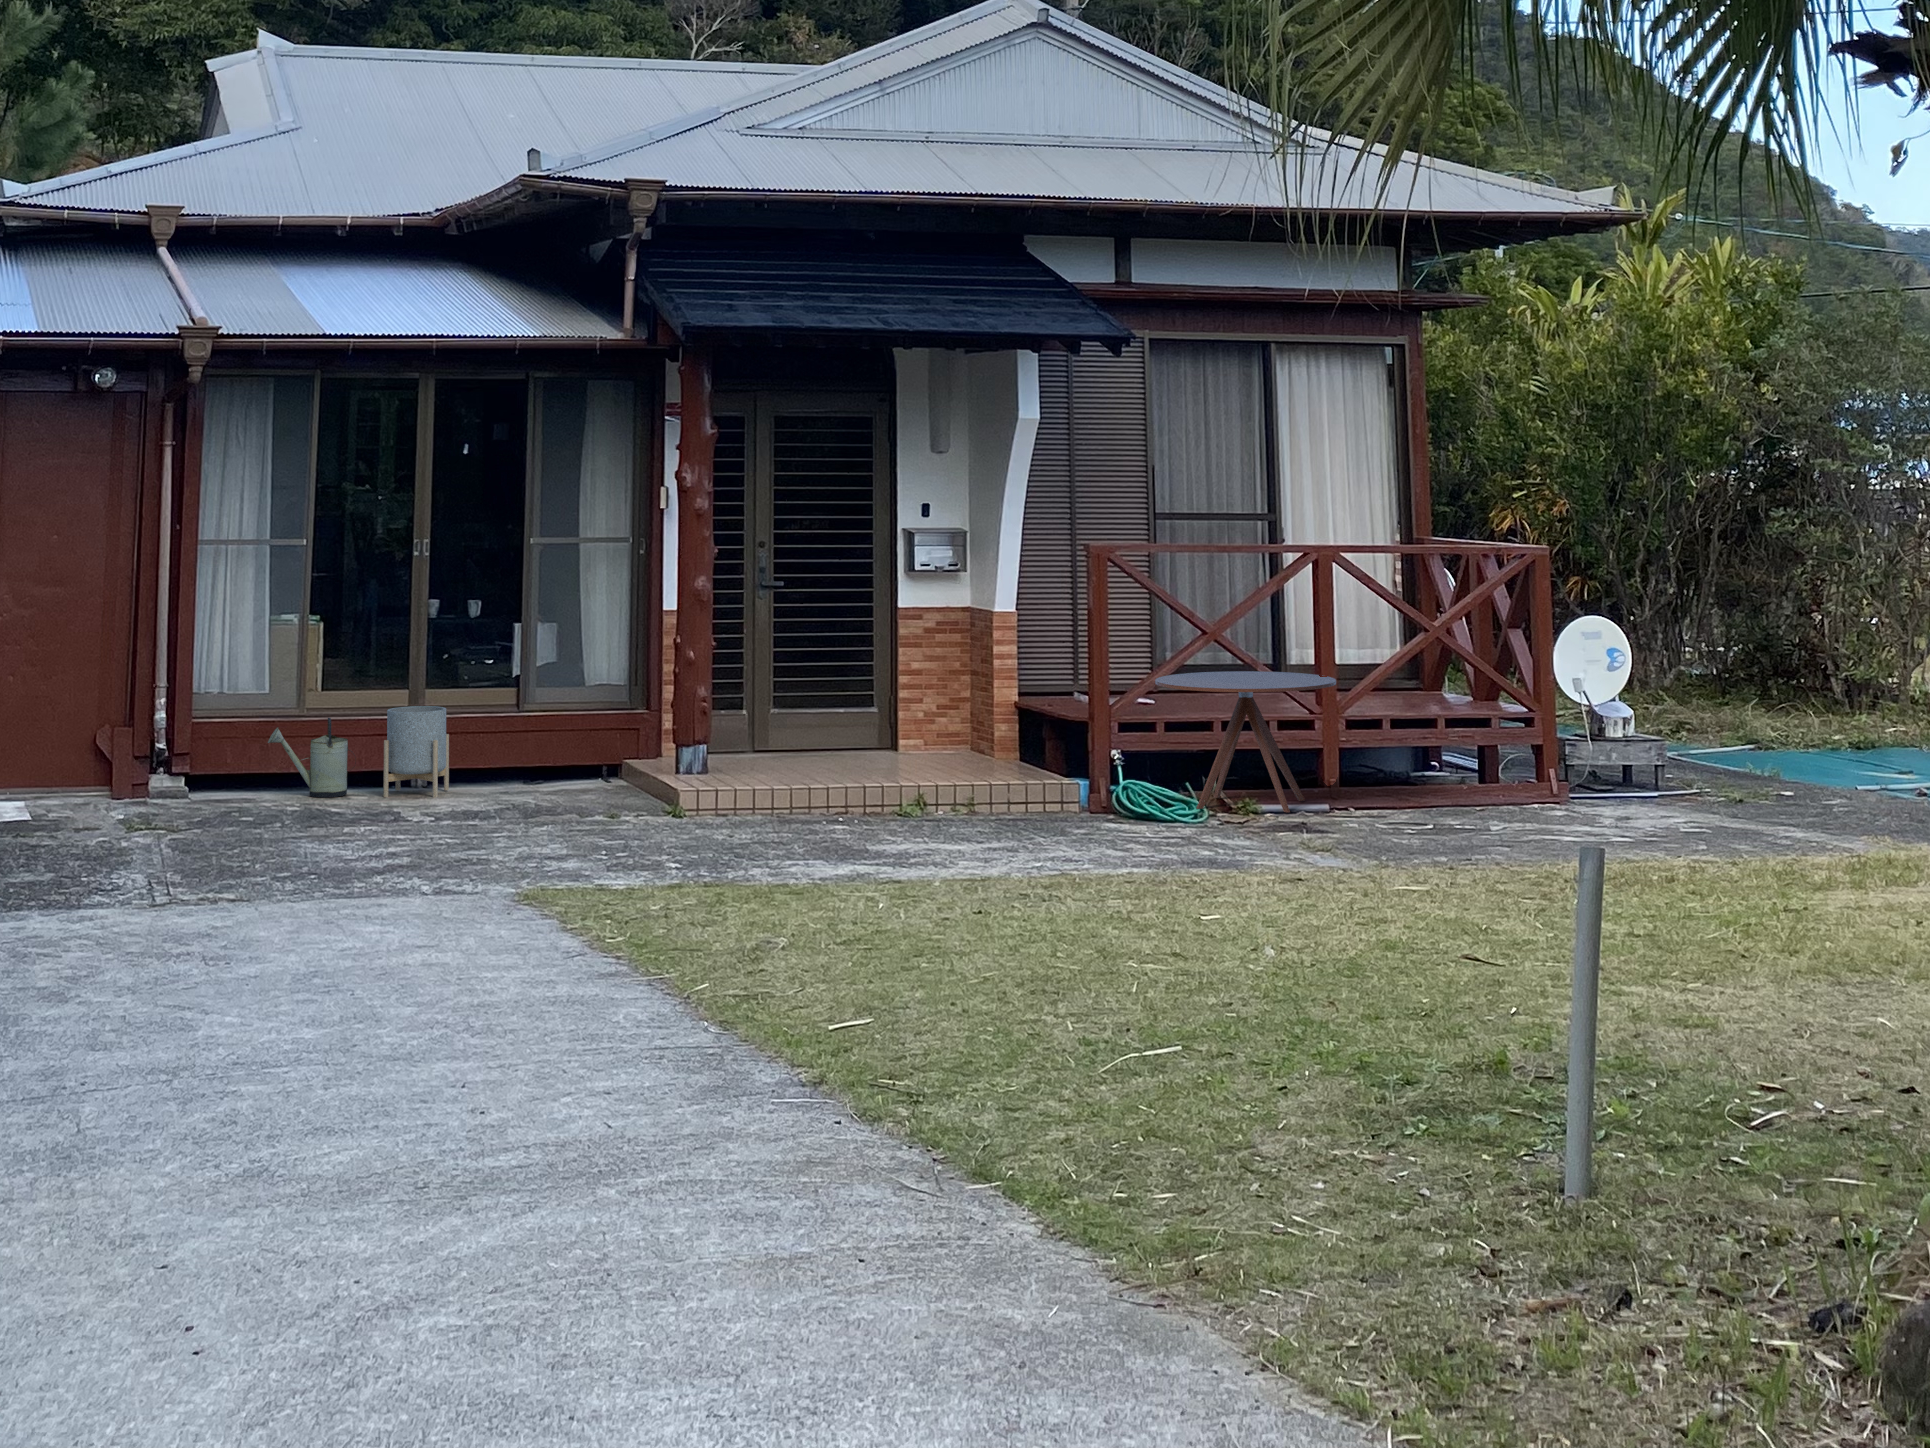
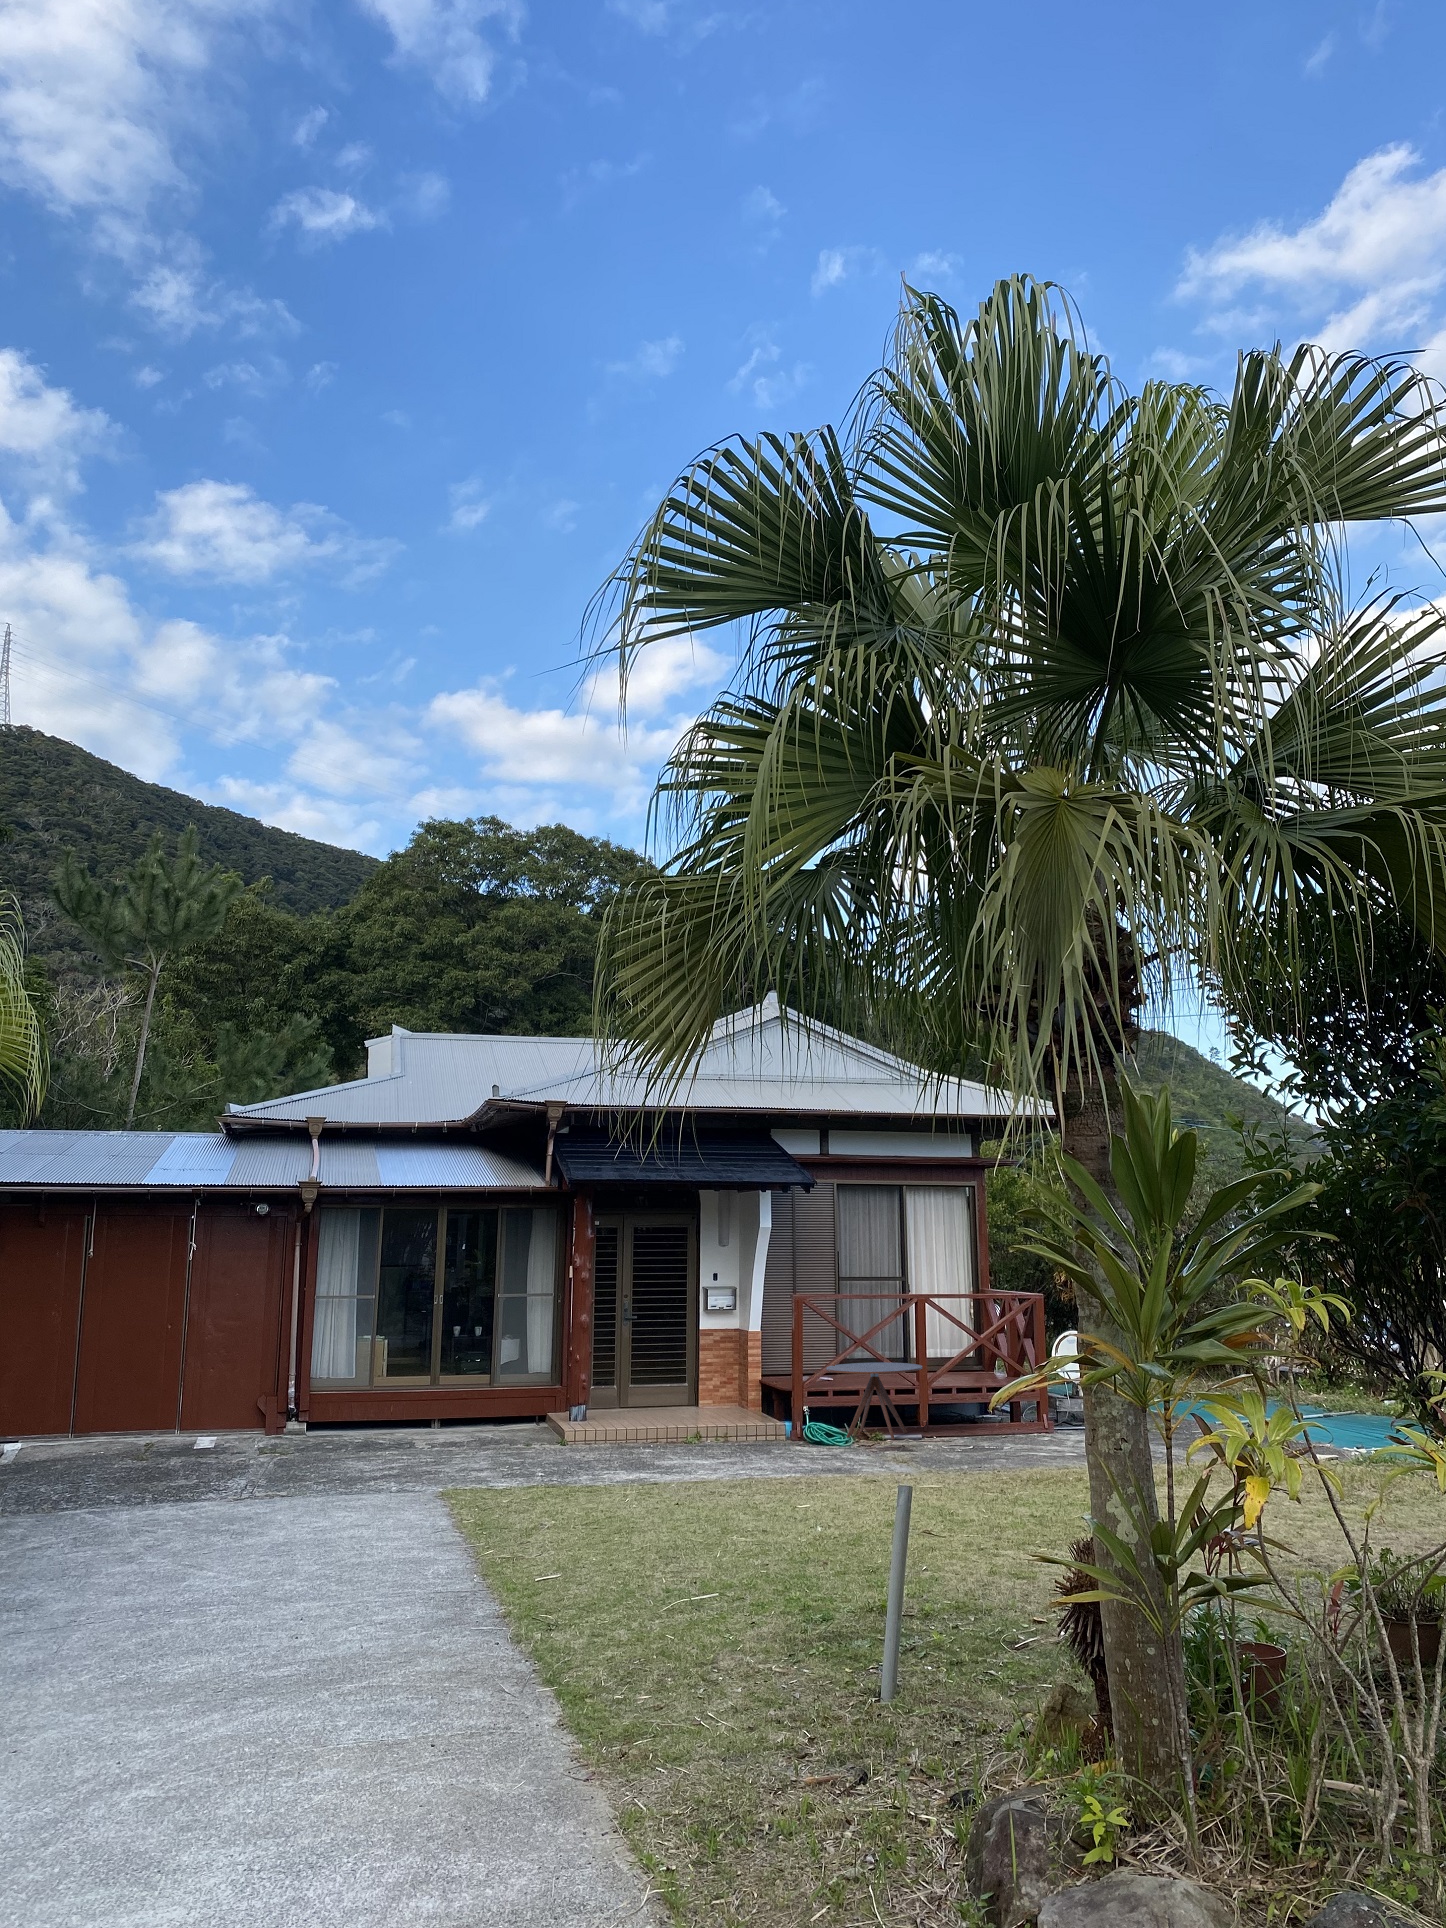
planter: present [383,706,449,797] -> none [413,1385,451,1435]
watering can: present [268,718,352,797] -> none [352,1391,400,1435]

